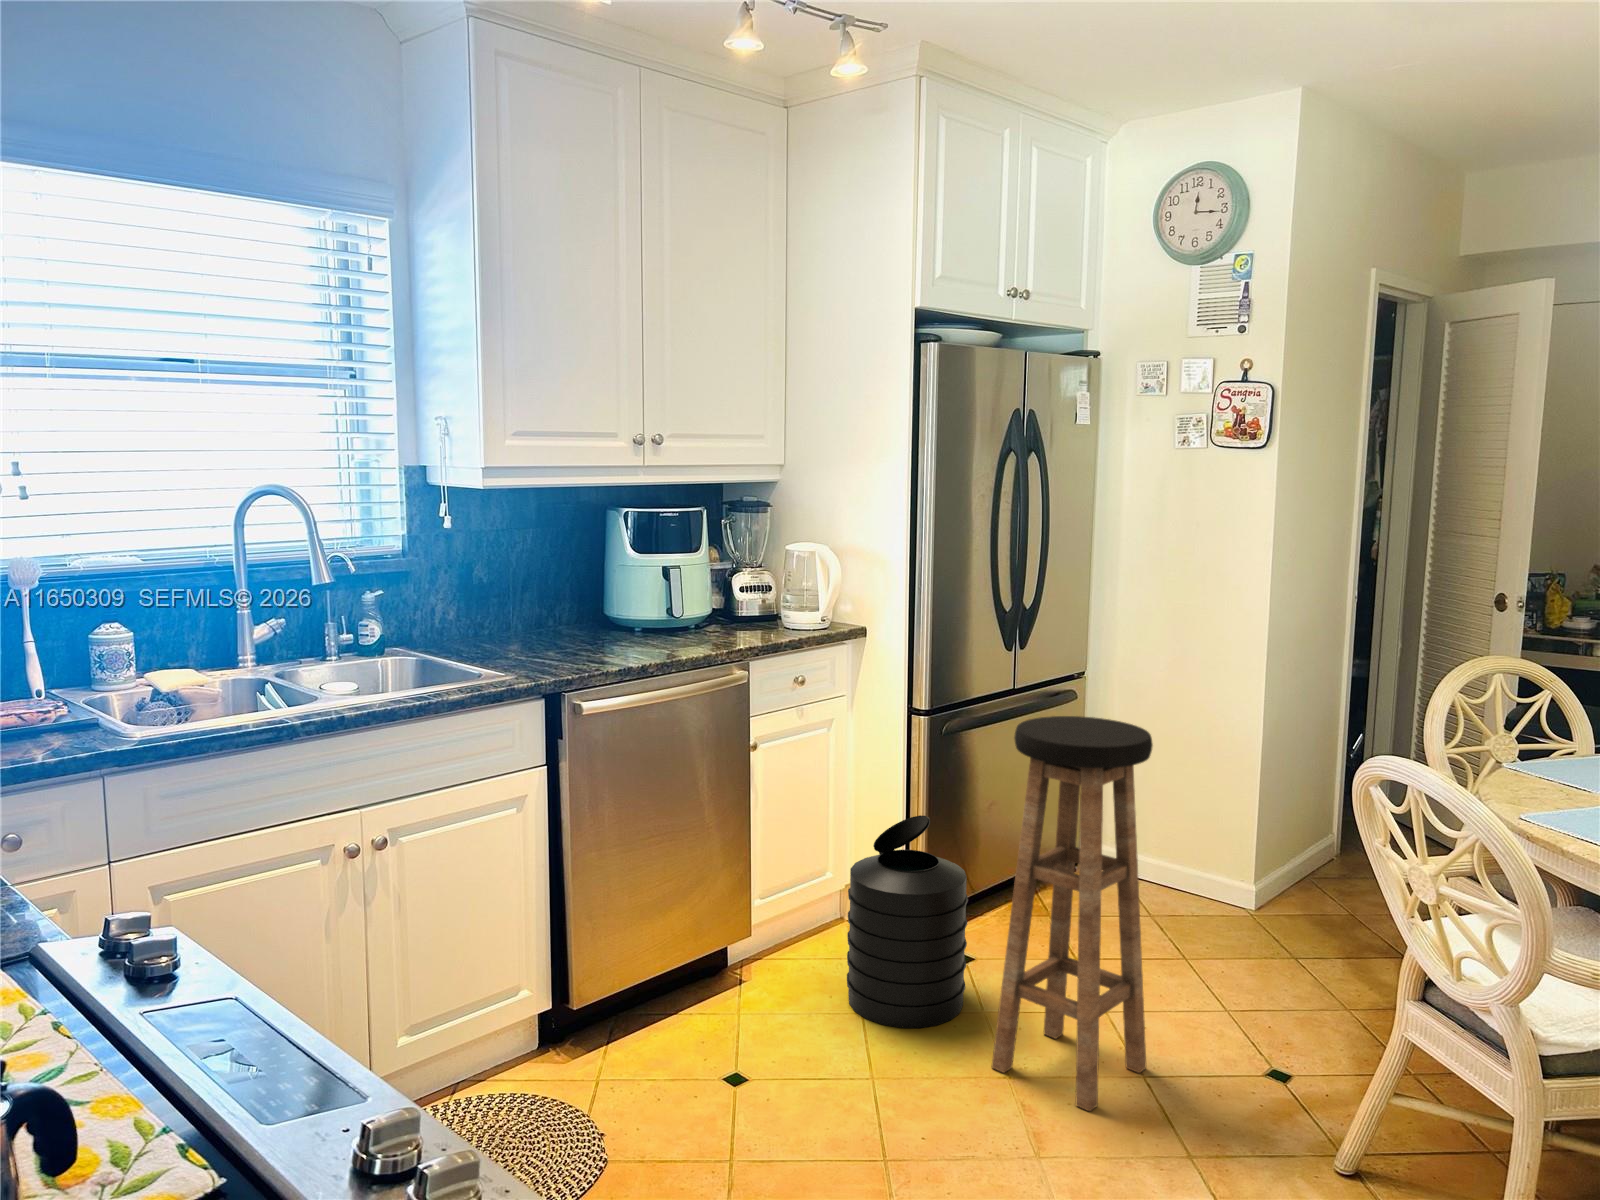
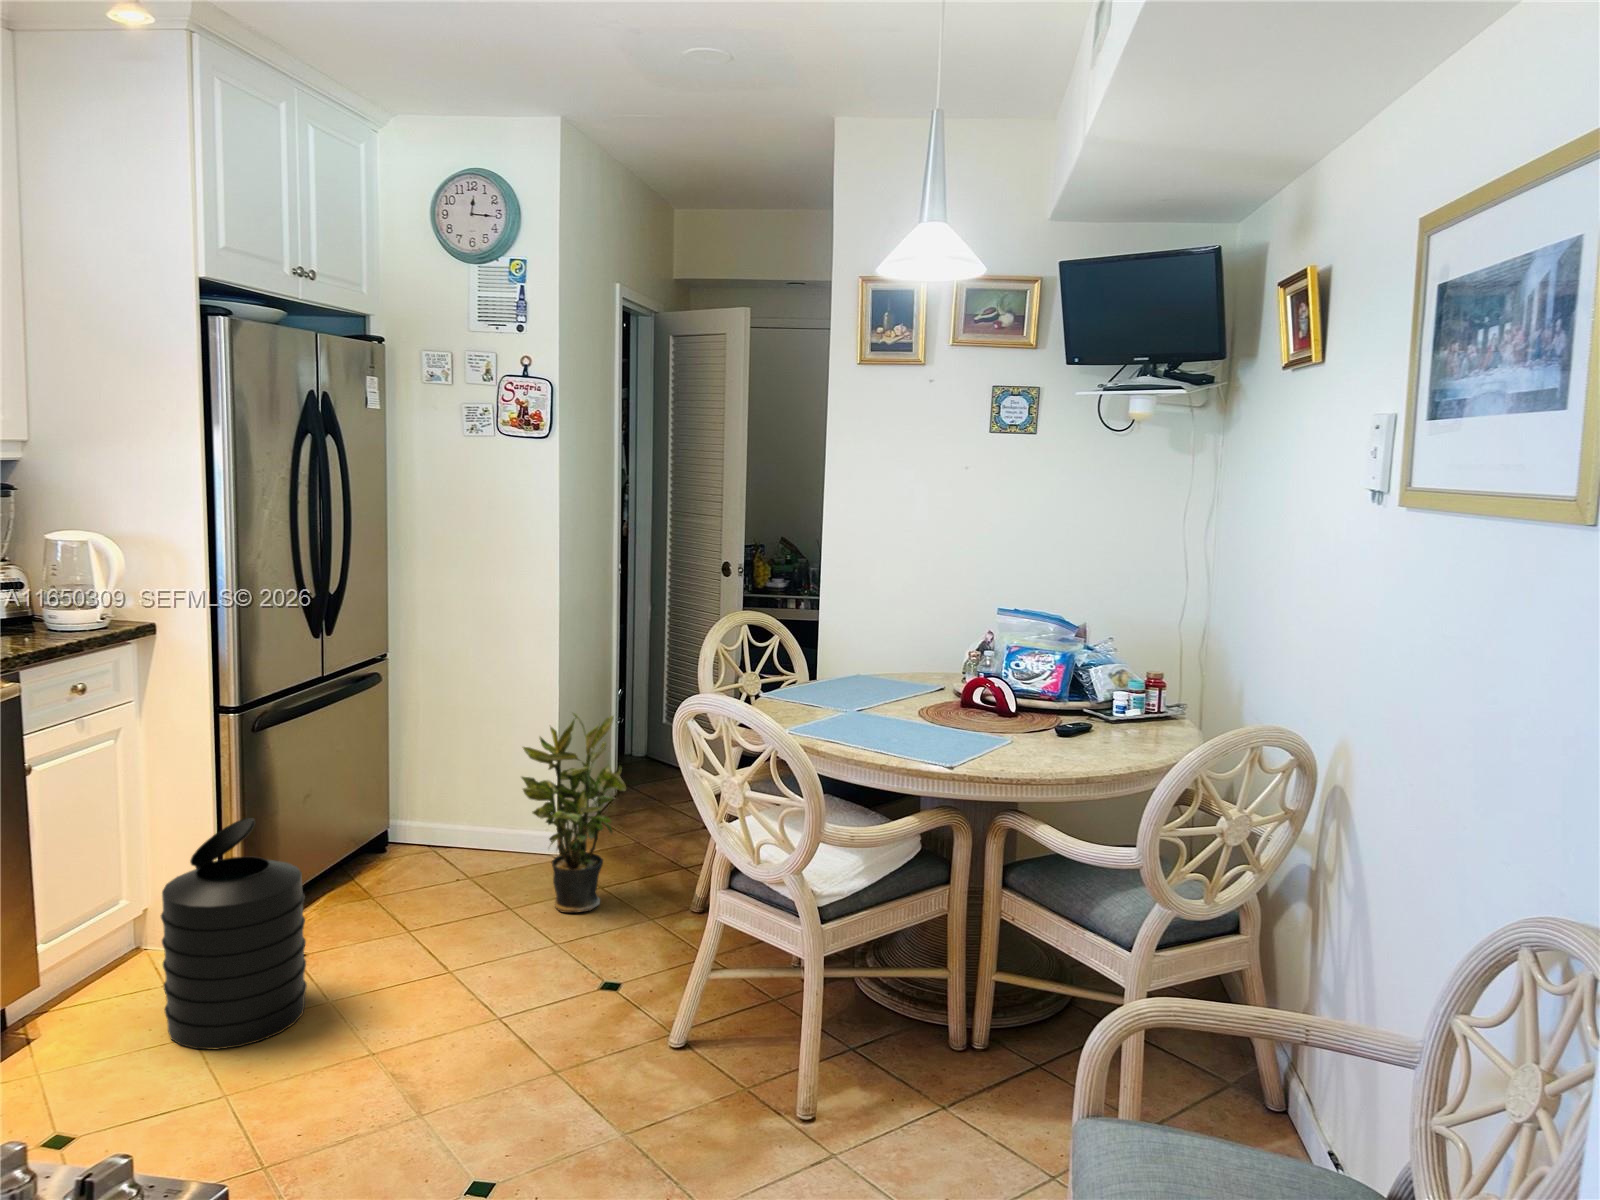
bar stool: present [992,716,1153,1111] -> none [351,693,500,1066]
potted plant: none [1200,755,1328,986] -> present [521,713,626,913]

